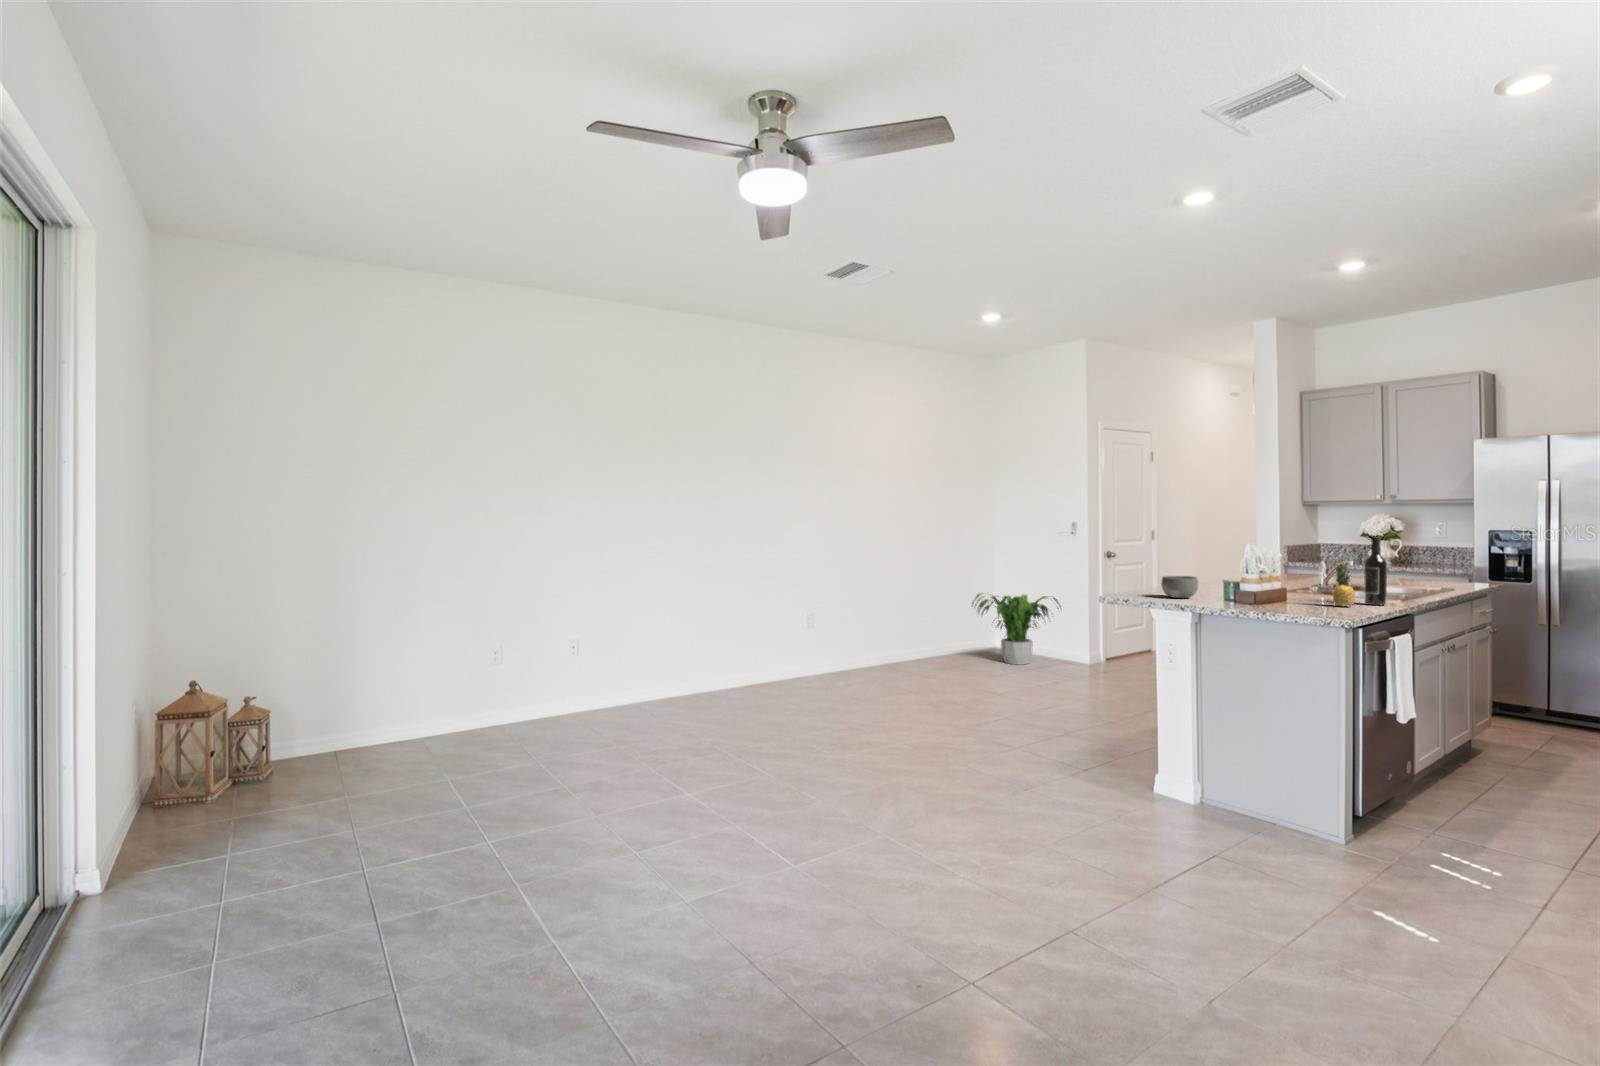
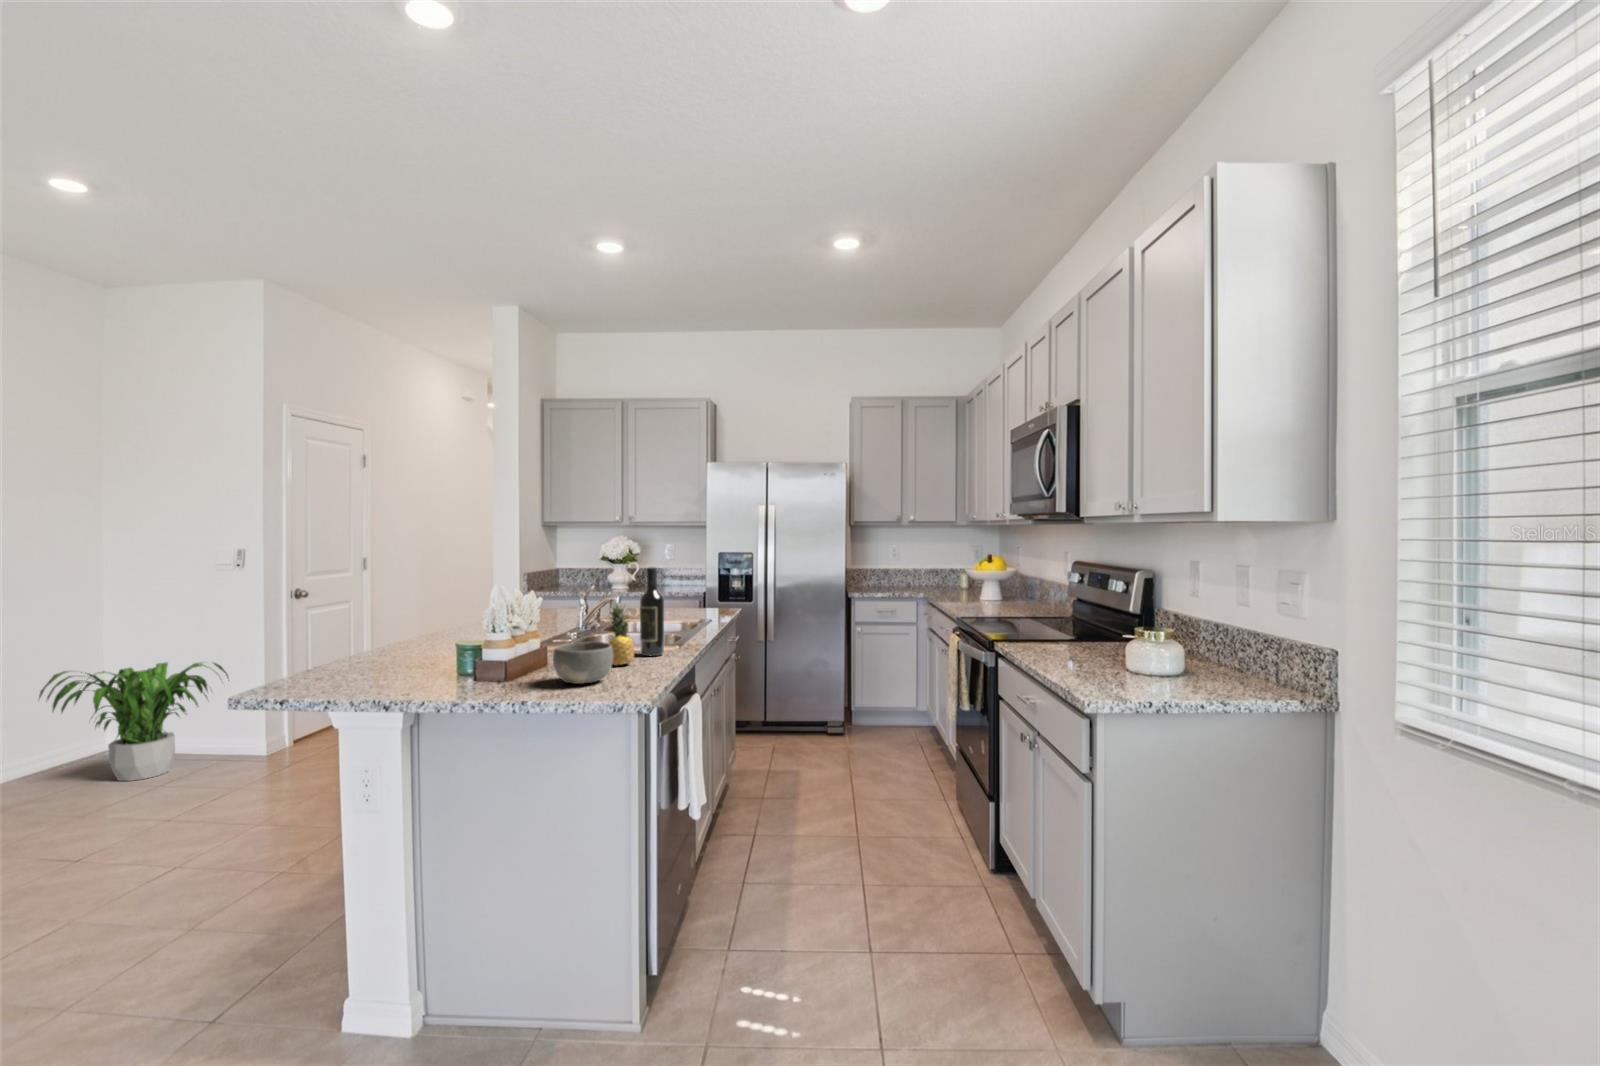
bowl: present [1161,576,1198,598] -> present [553,642,613,684]

